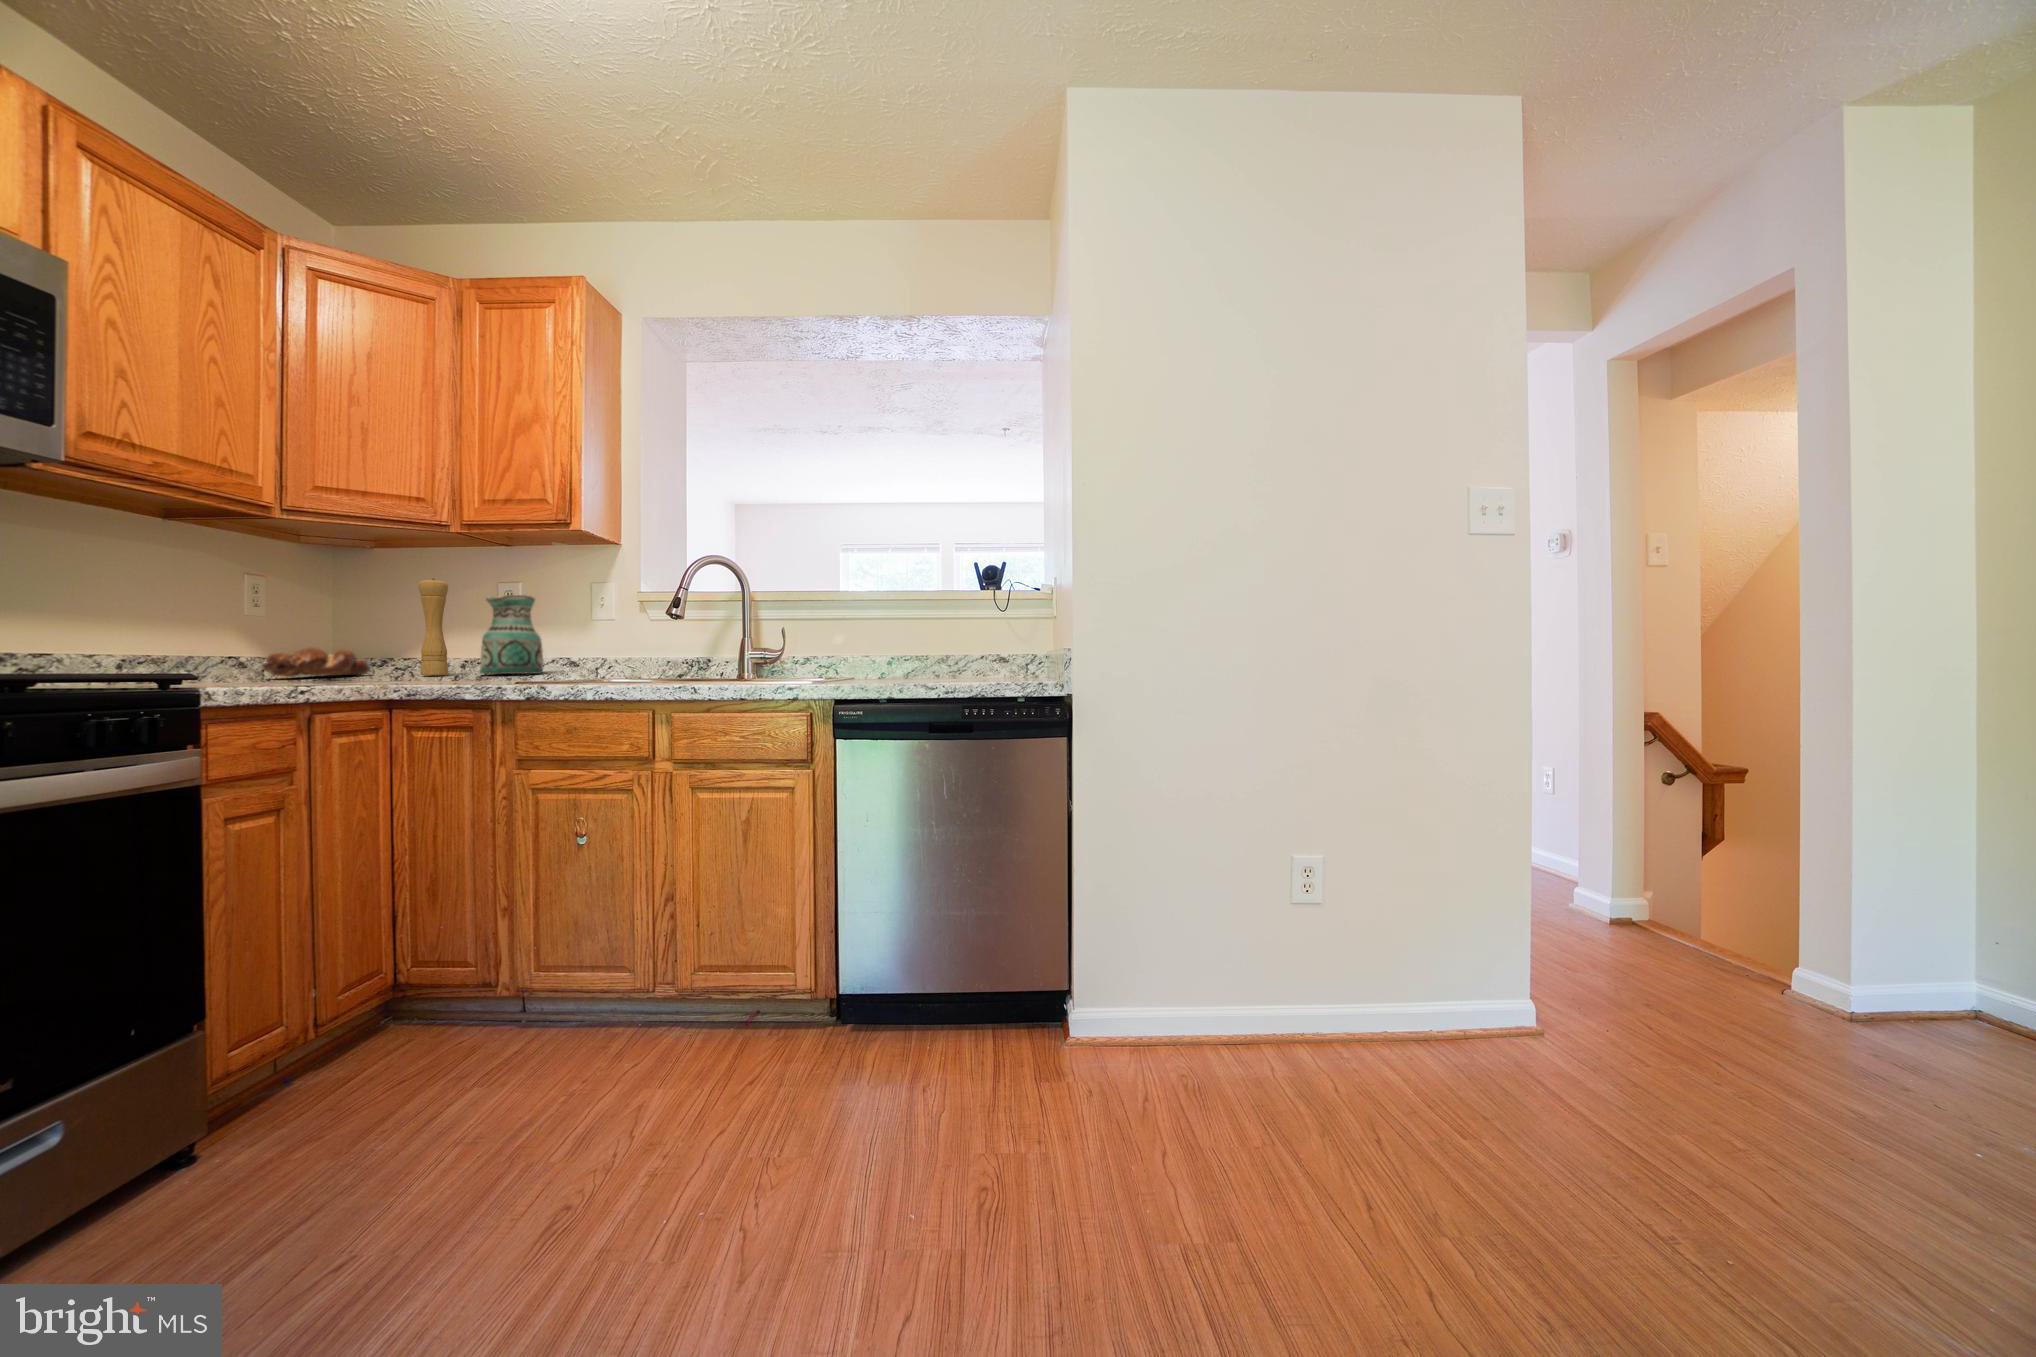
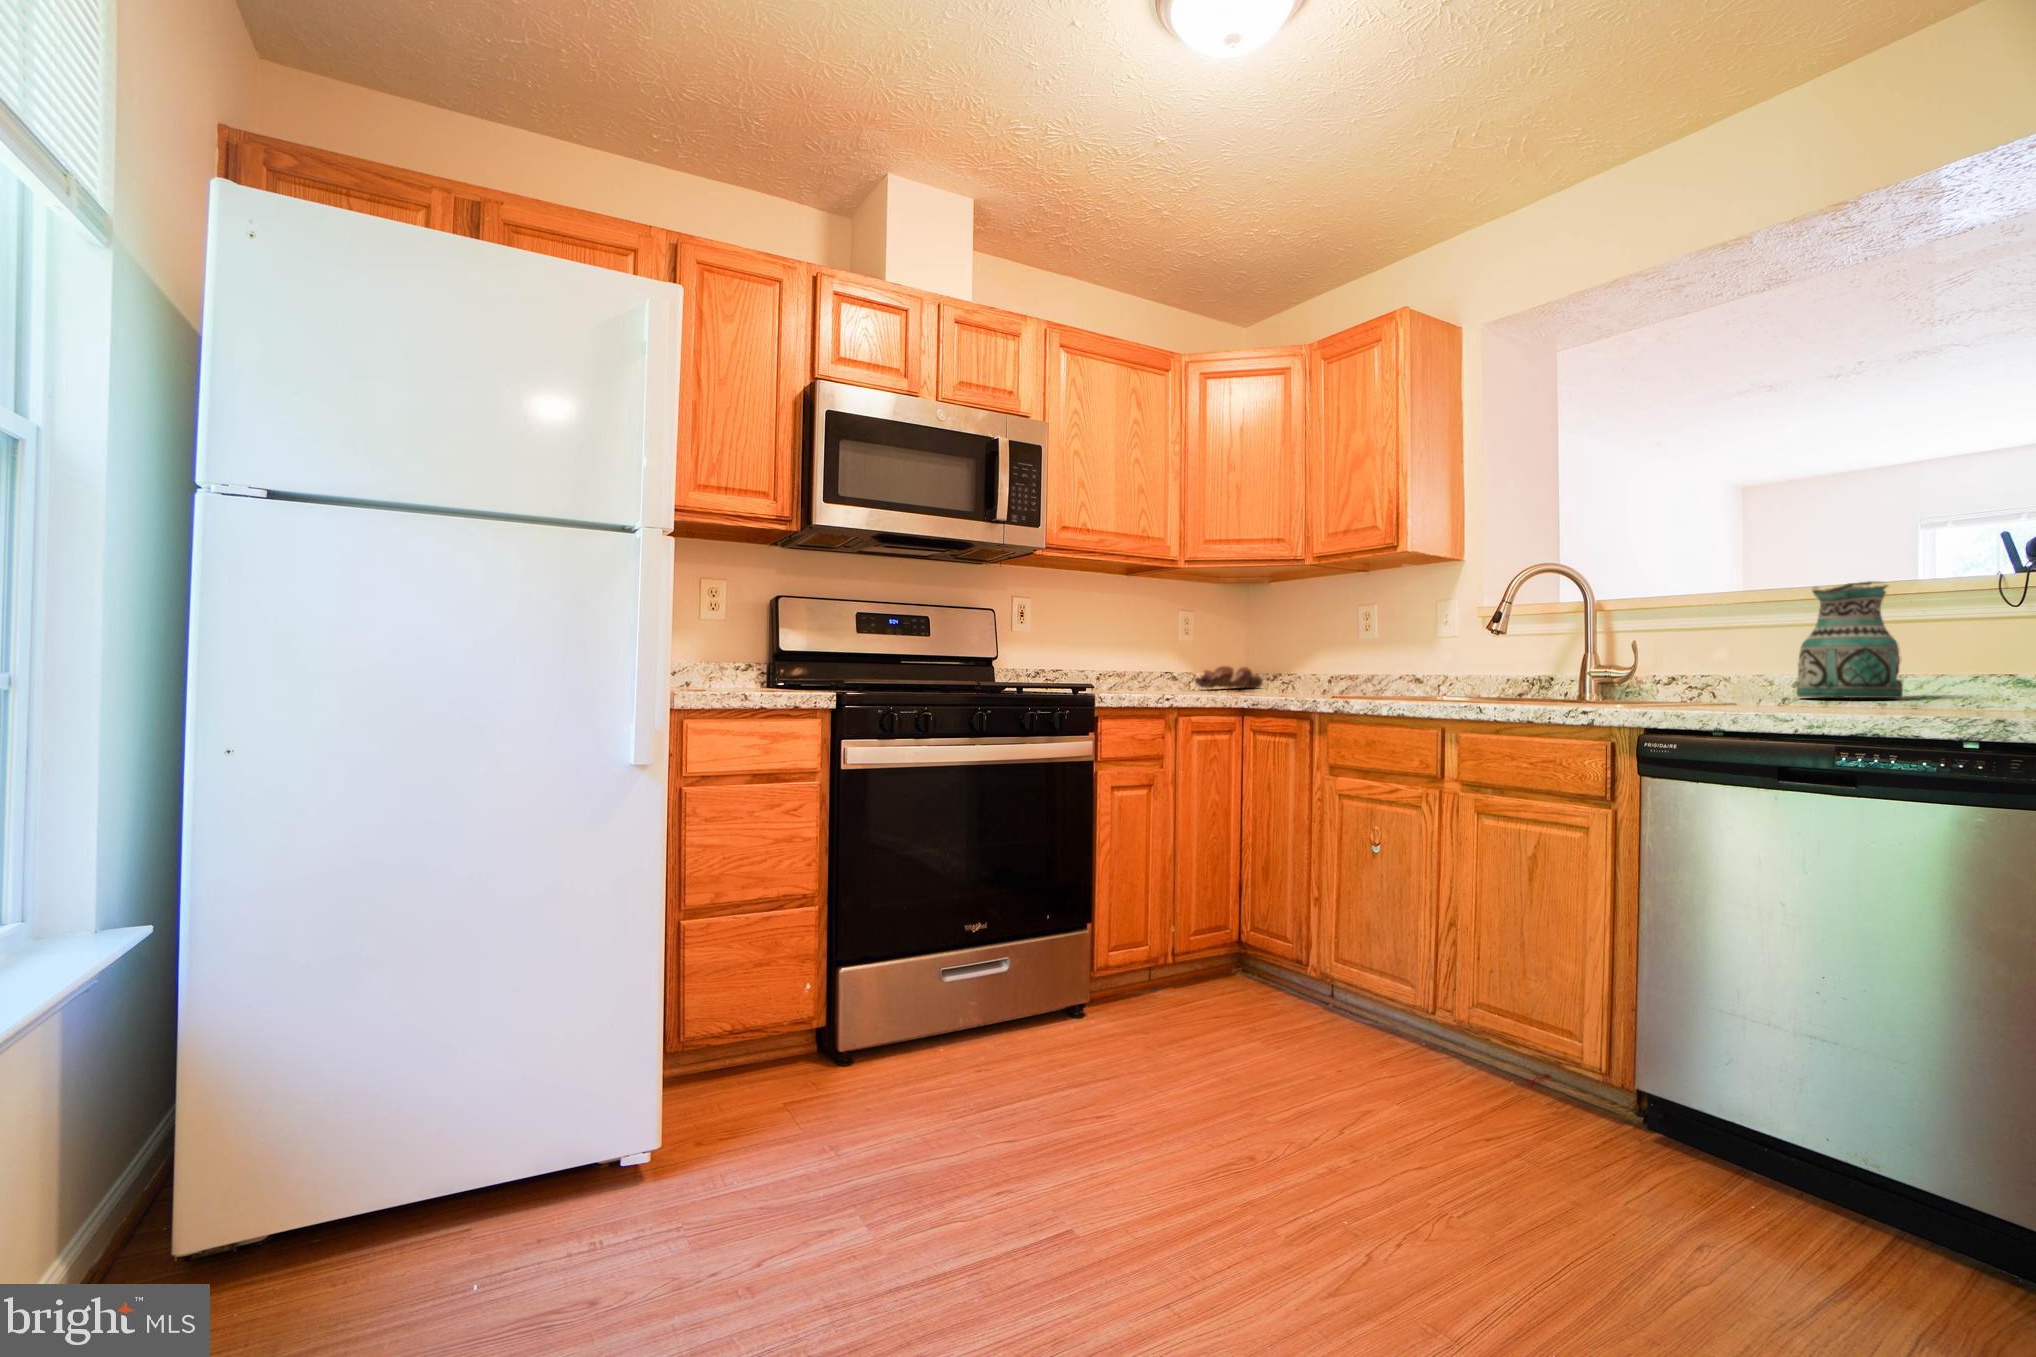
pepper mill: present [418,579,448,676] -> none [1290,606,1312,689]
ceramic pitcher: present [480,595,543,674] -> present [1796,581,1903,698]

